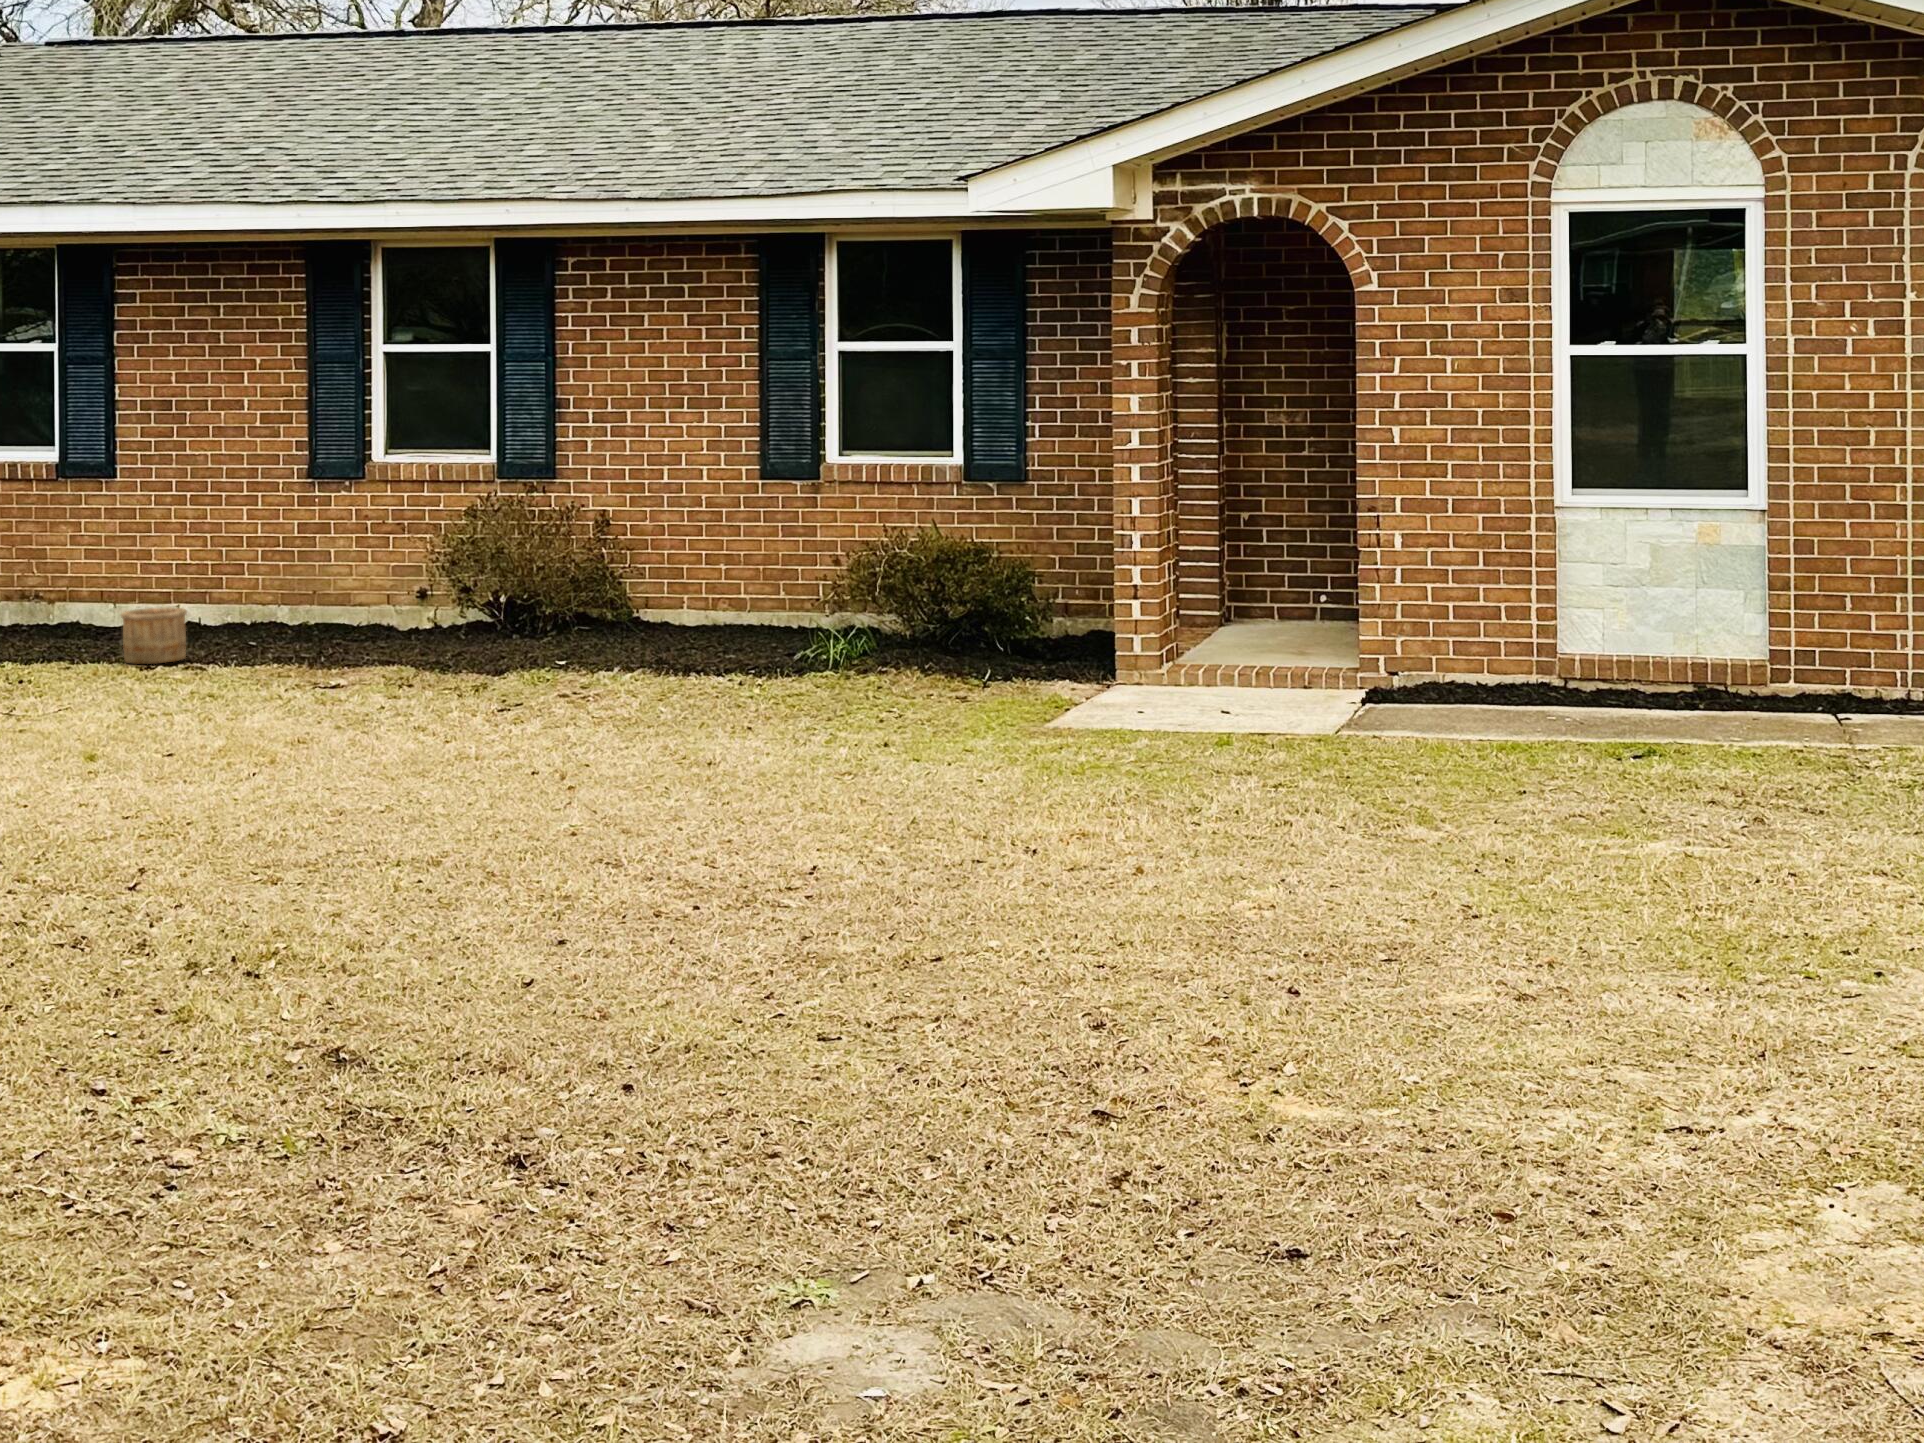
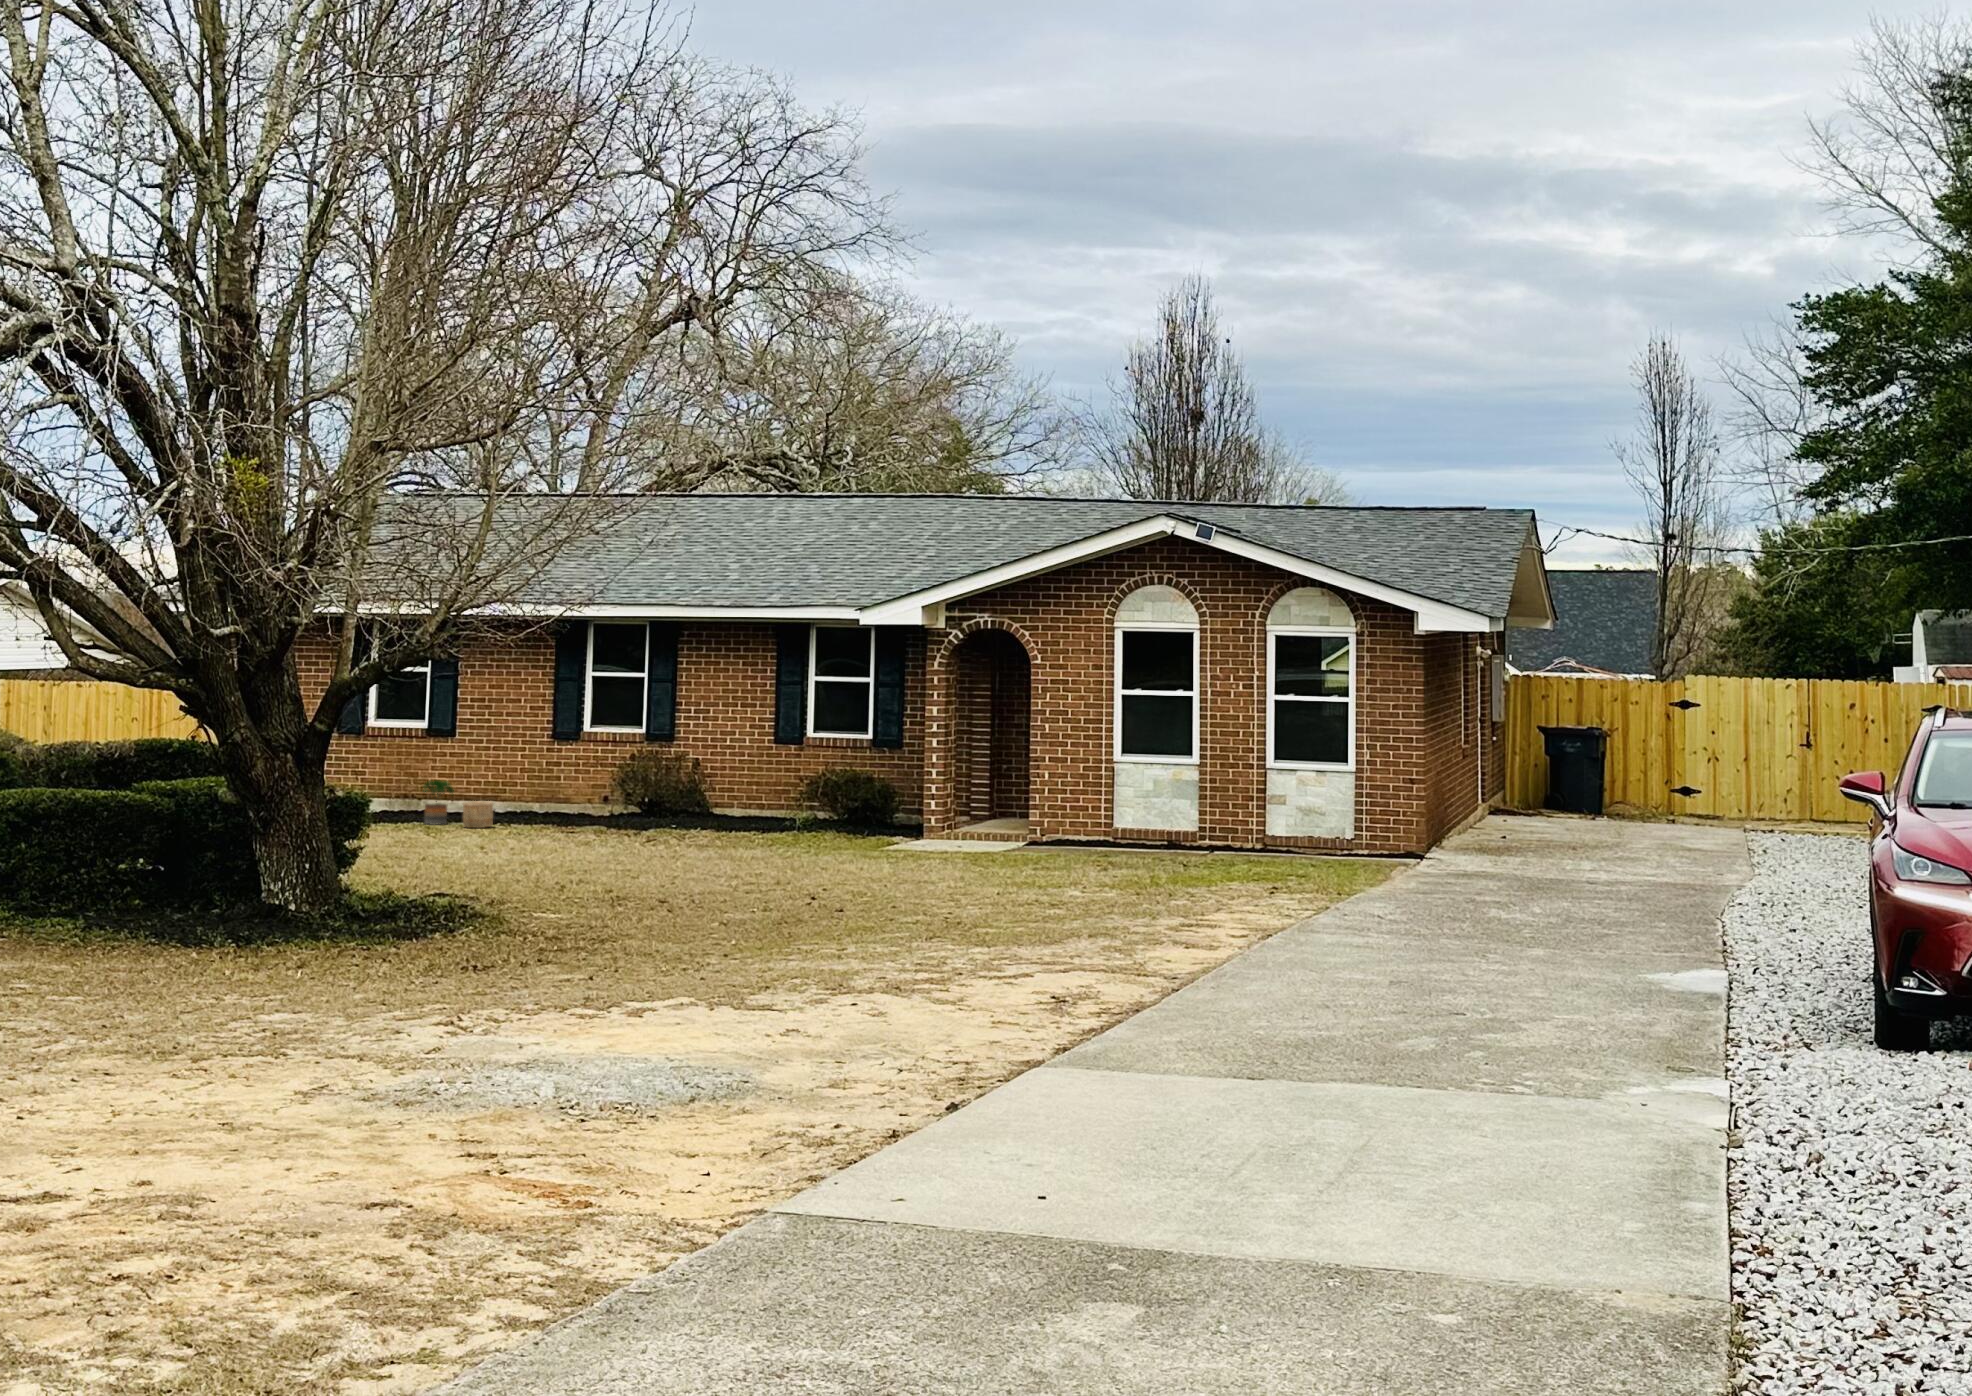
potted tree: none [43,563,113,656] -> present [423,780,454,825]

